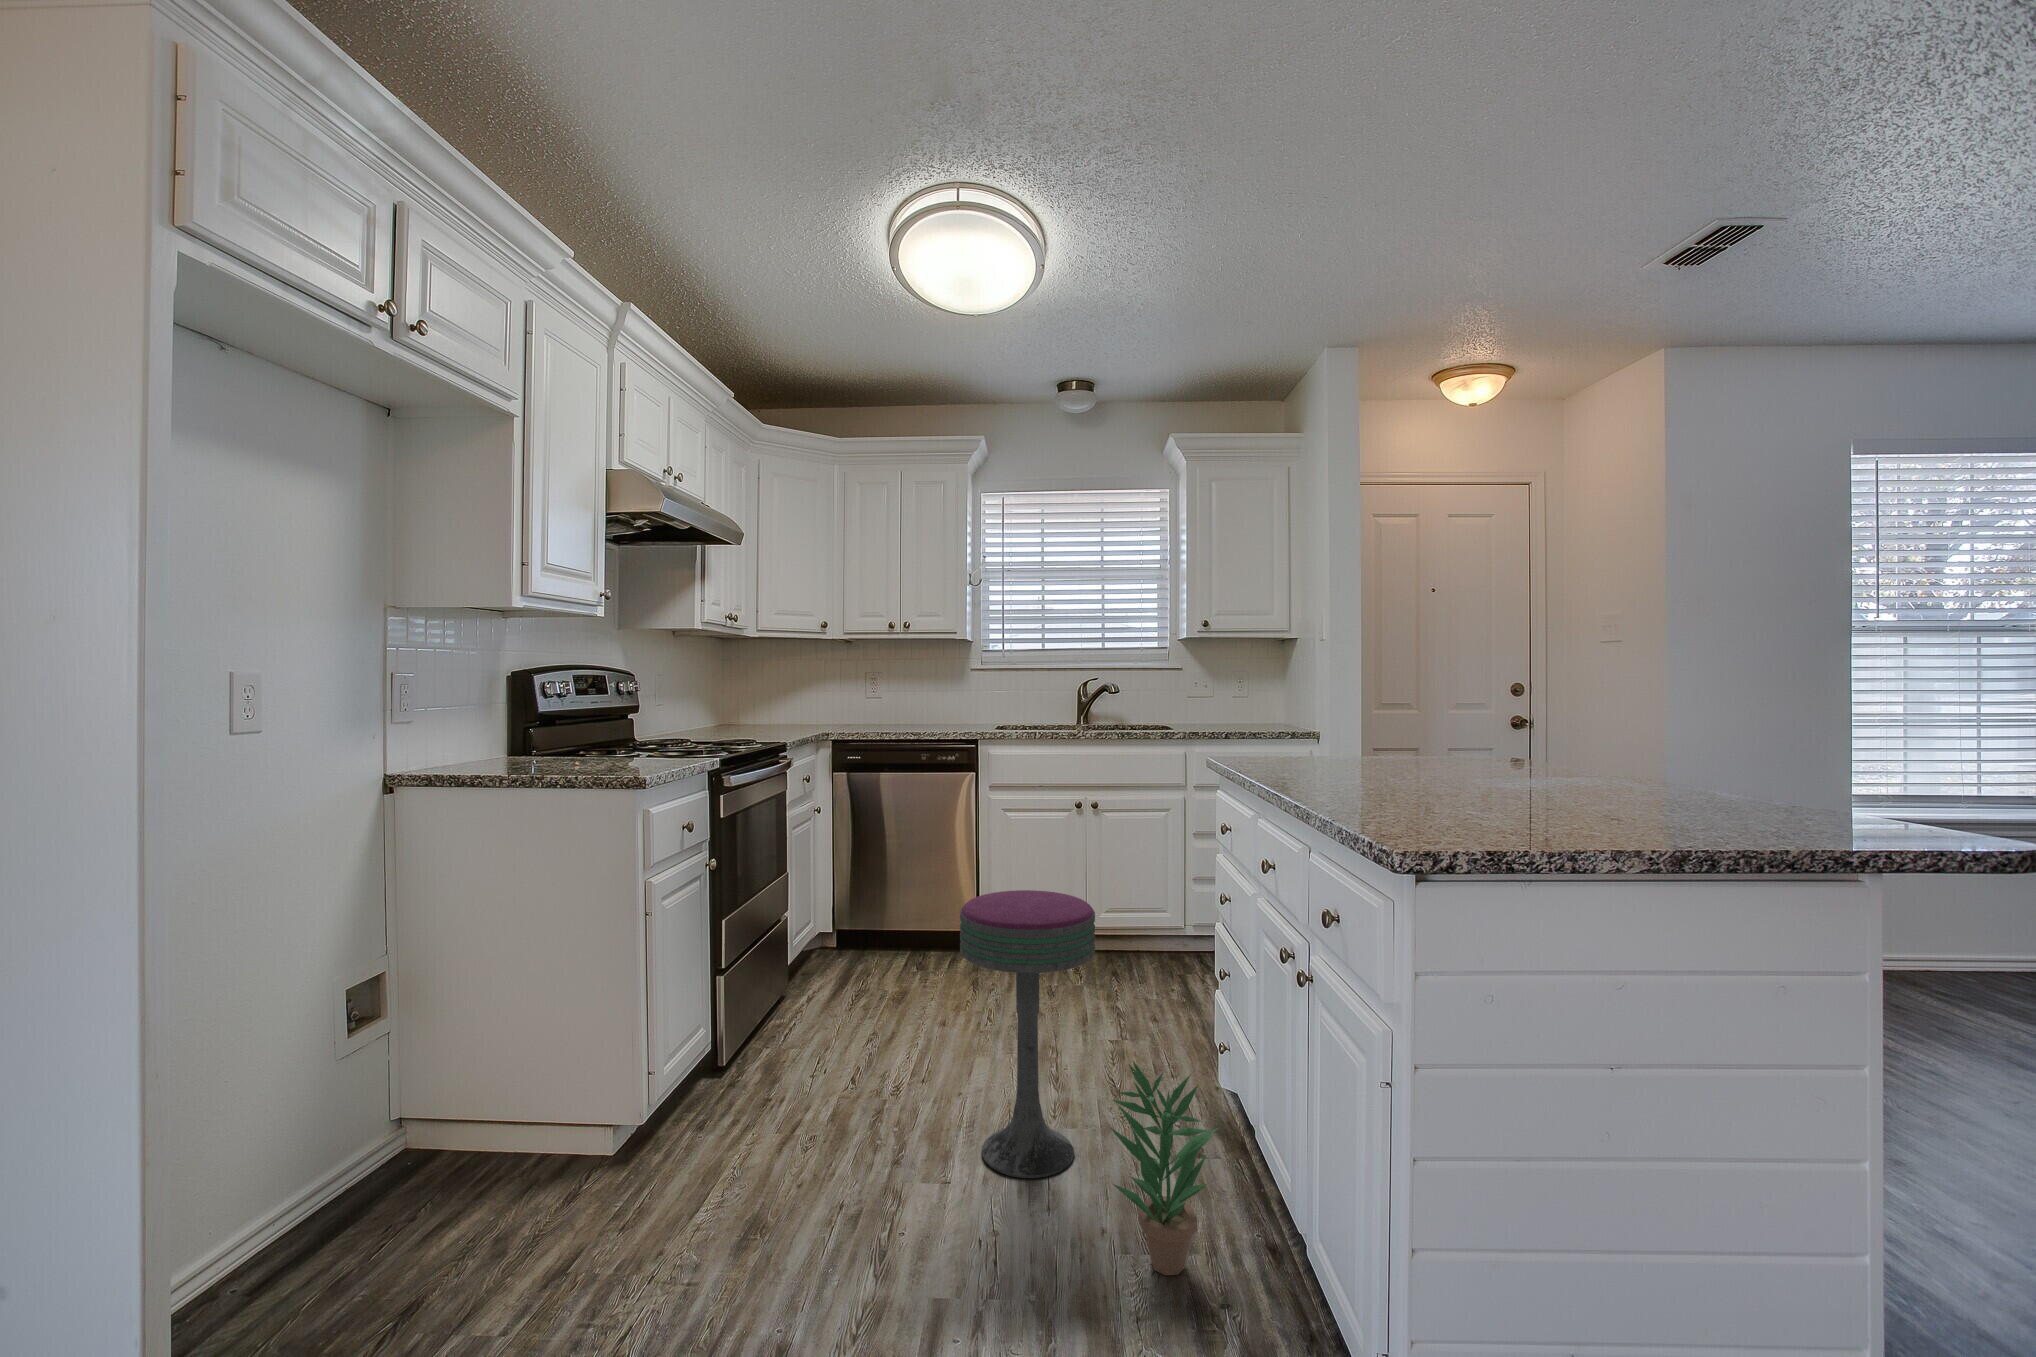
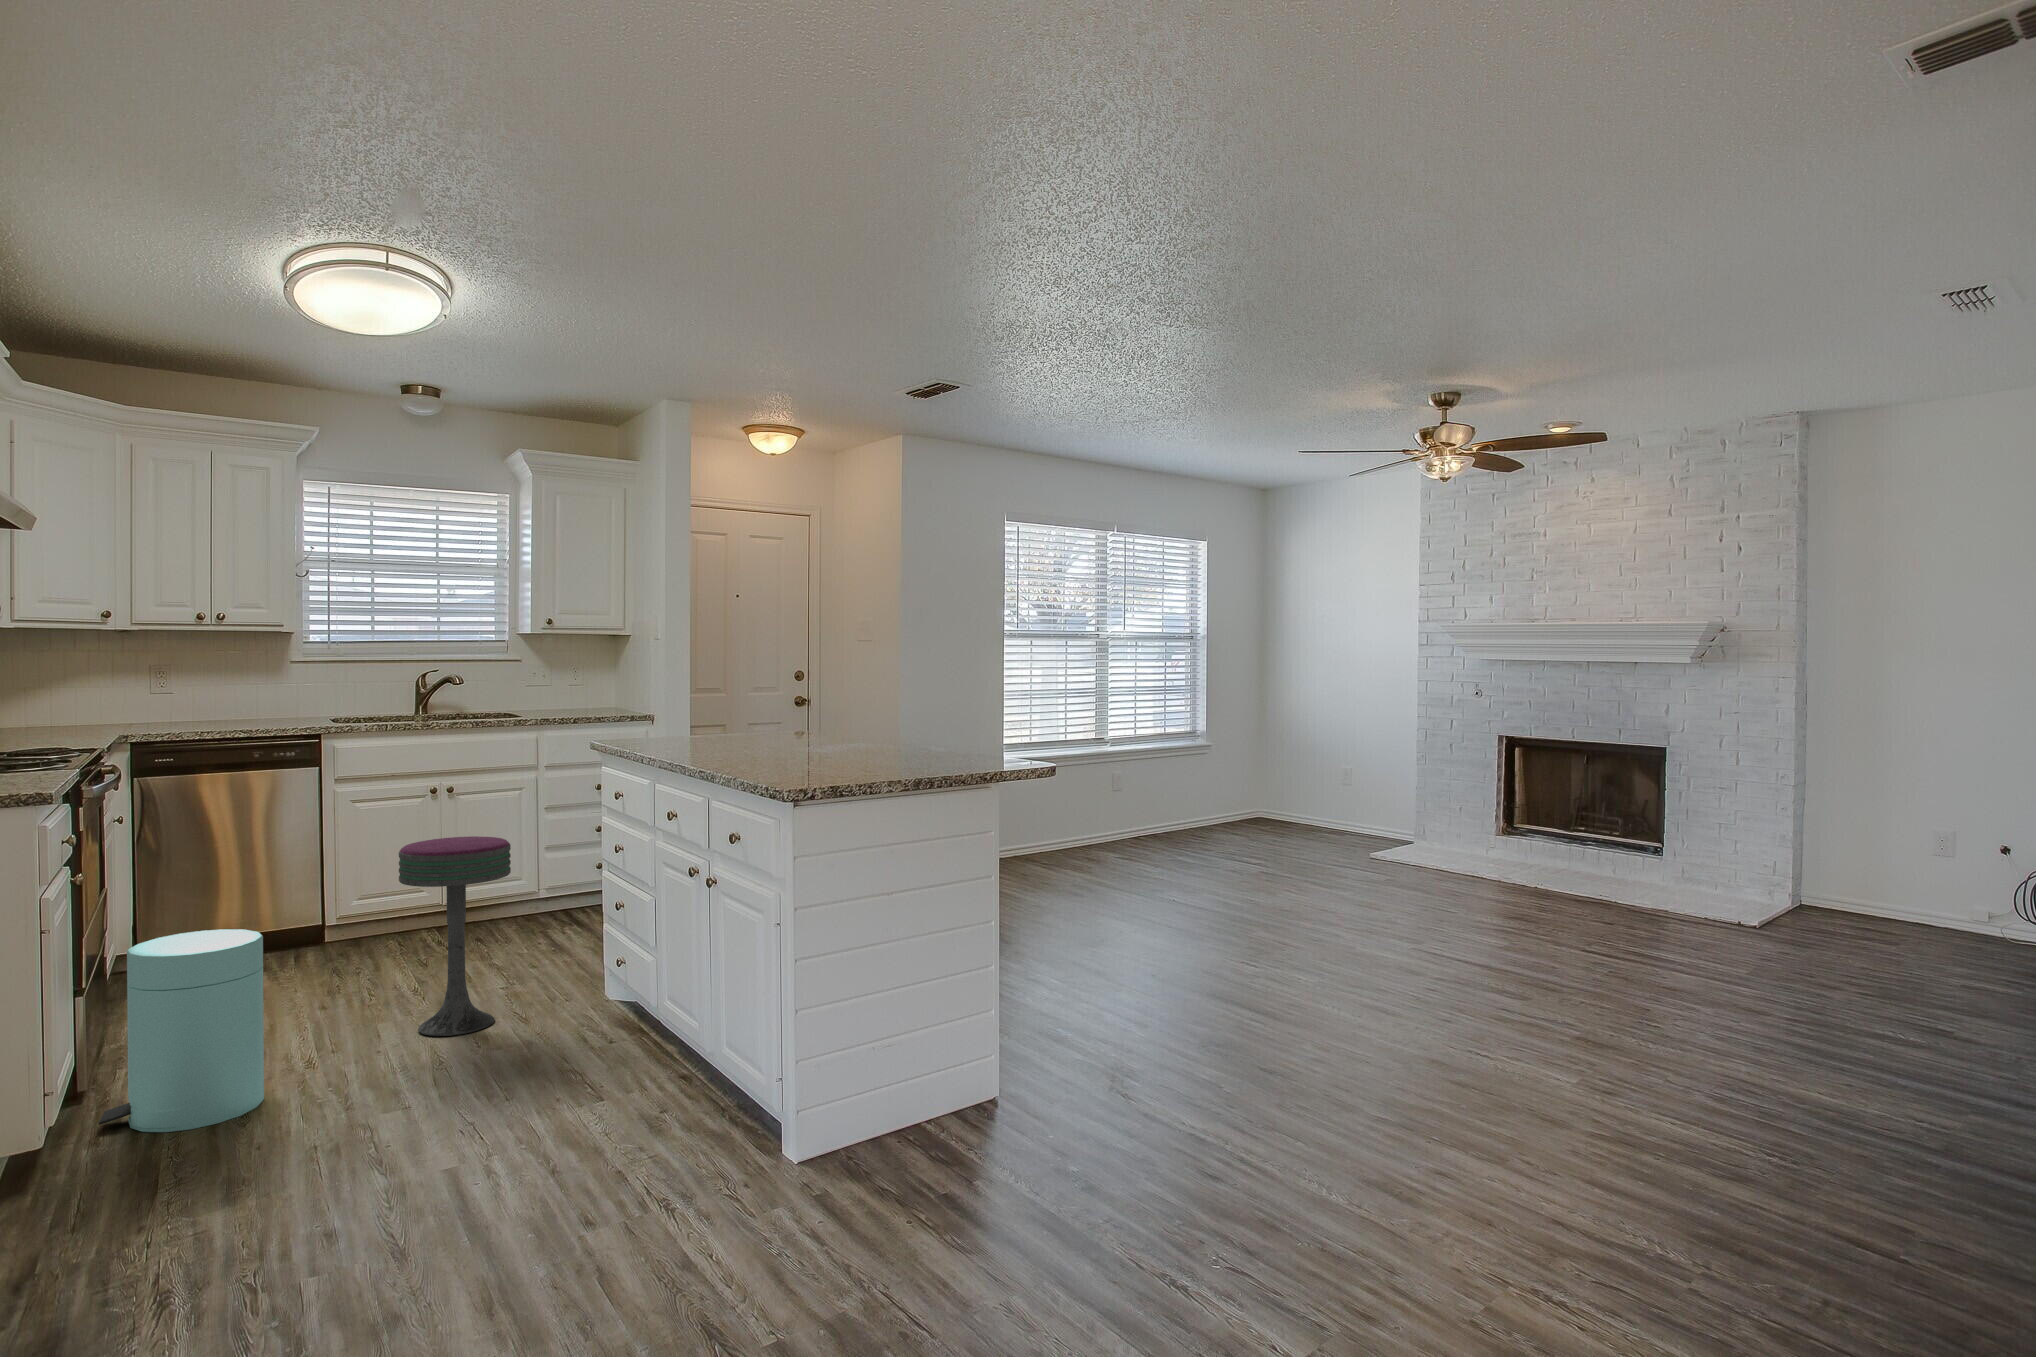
trash can: none [588,992,764,1285] -> present [99,929,264,1132]
potted plant: present [1110,1061,1218,1276] -> none [541,914,614,1042]

